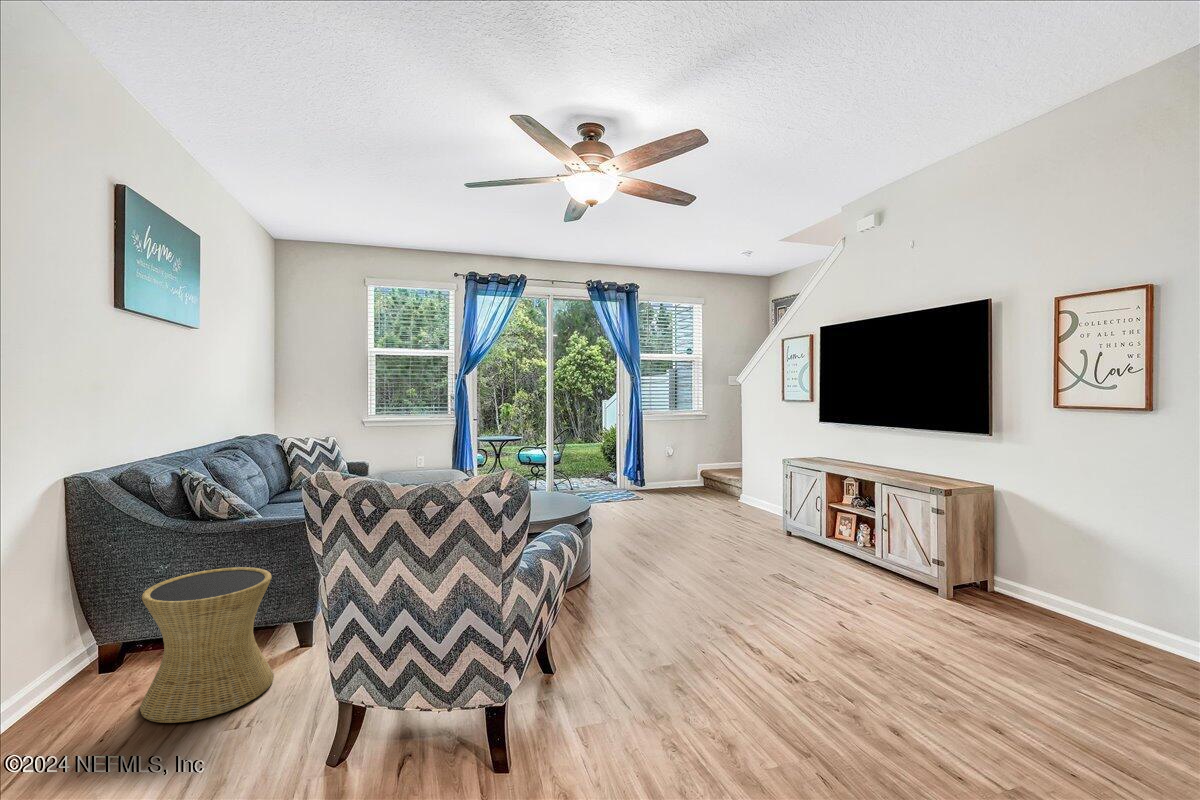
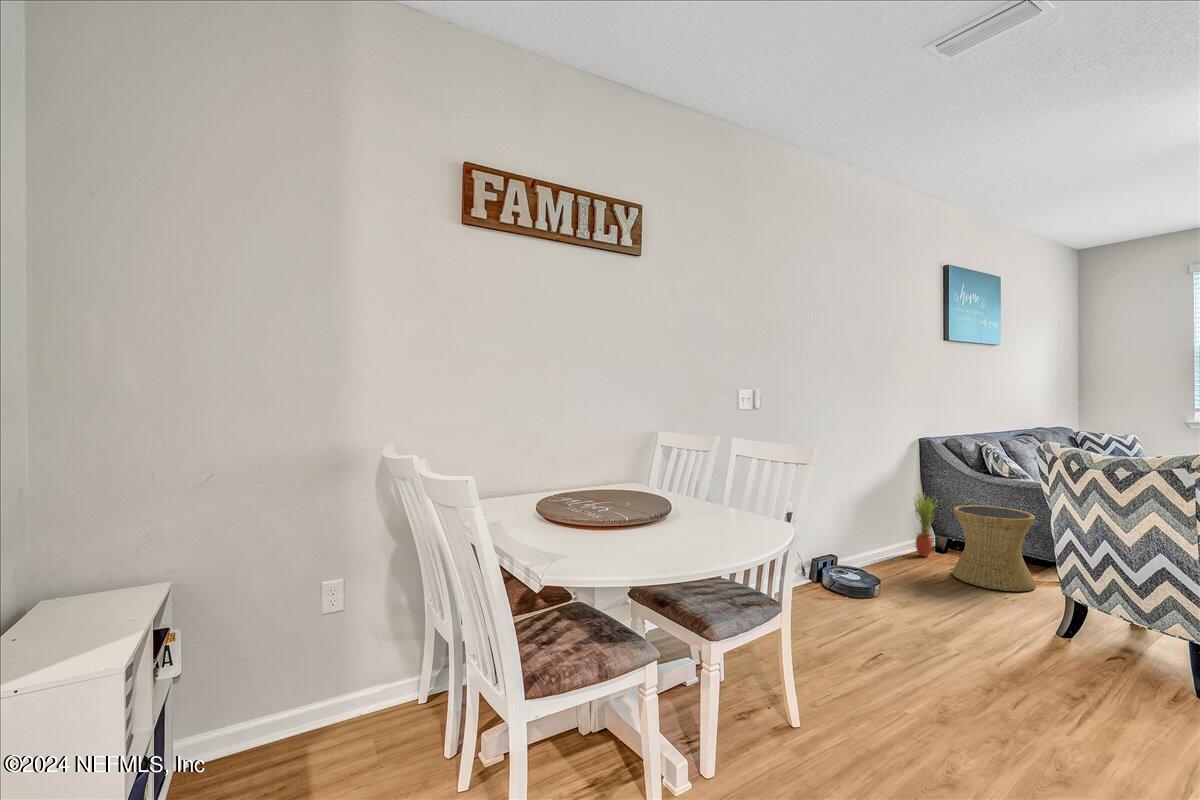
potted plant: none [52,575,107,695] -> present [914,493,937,557]

